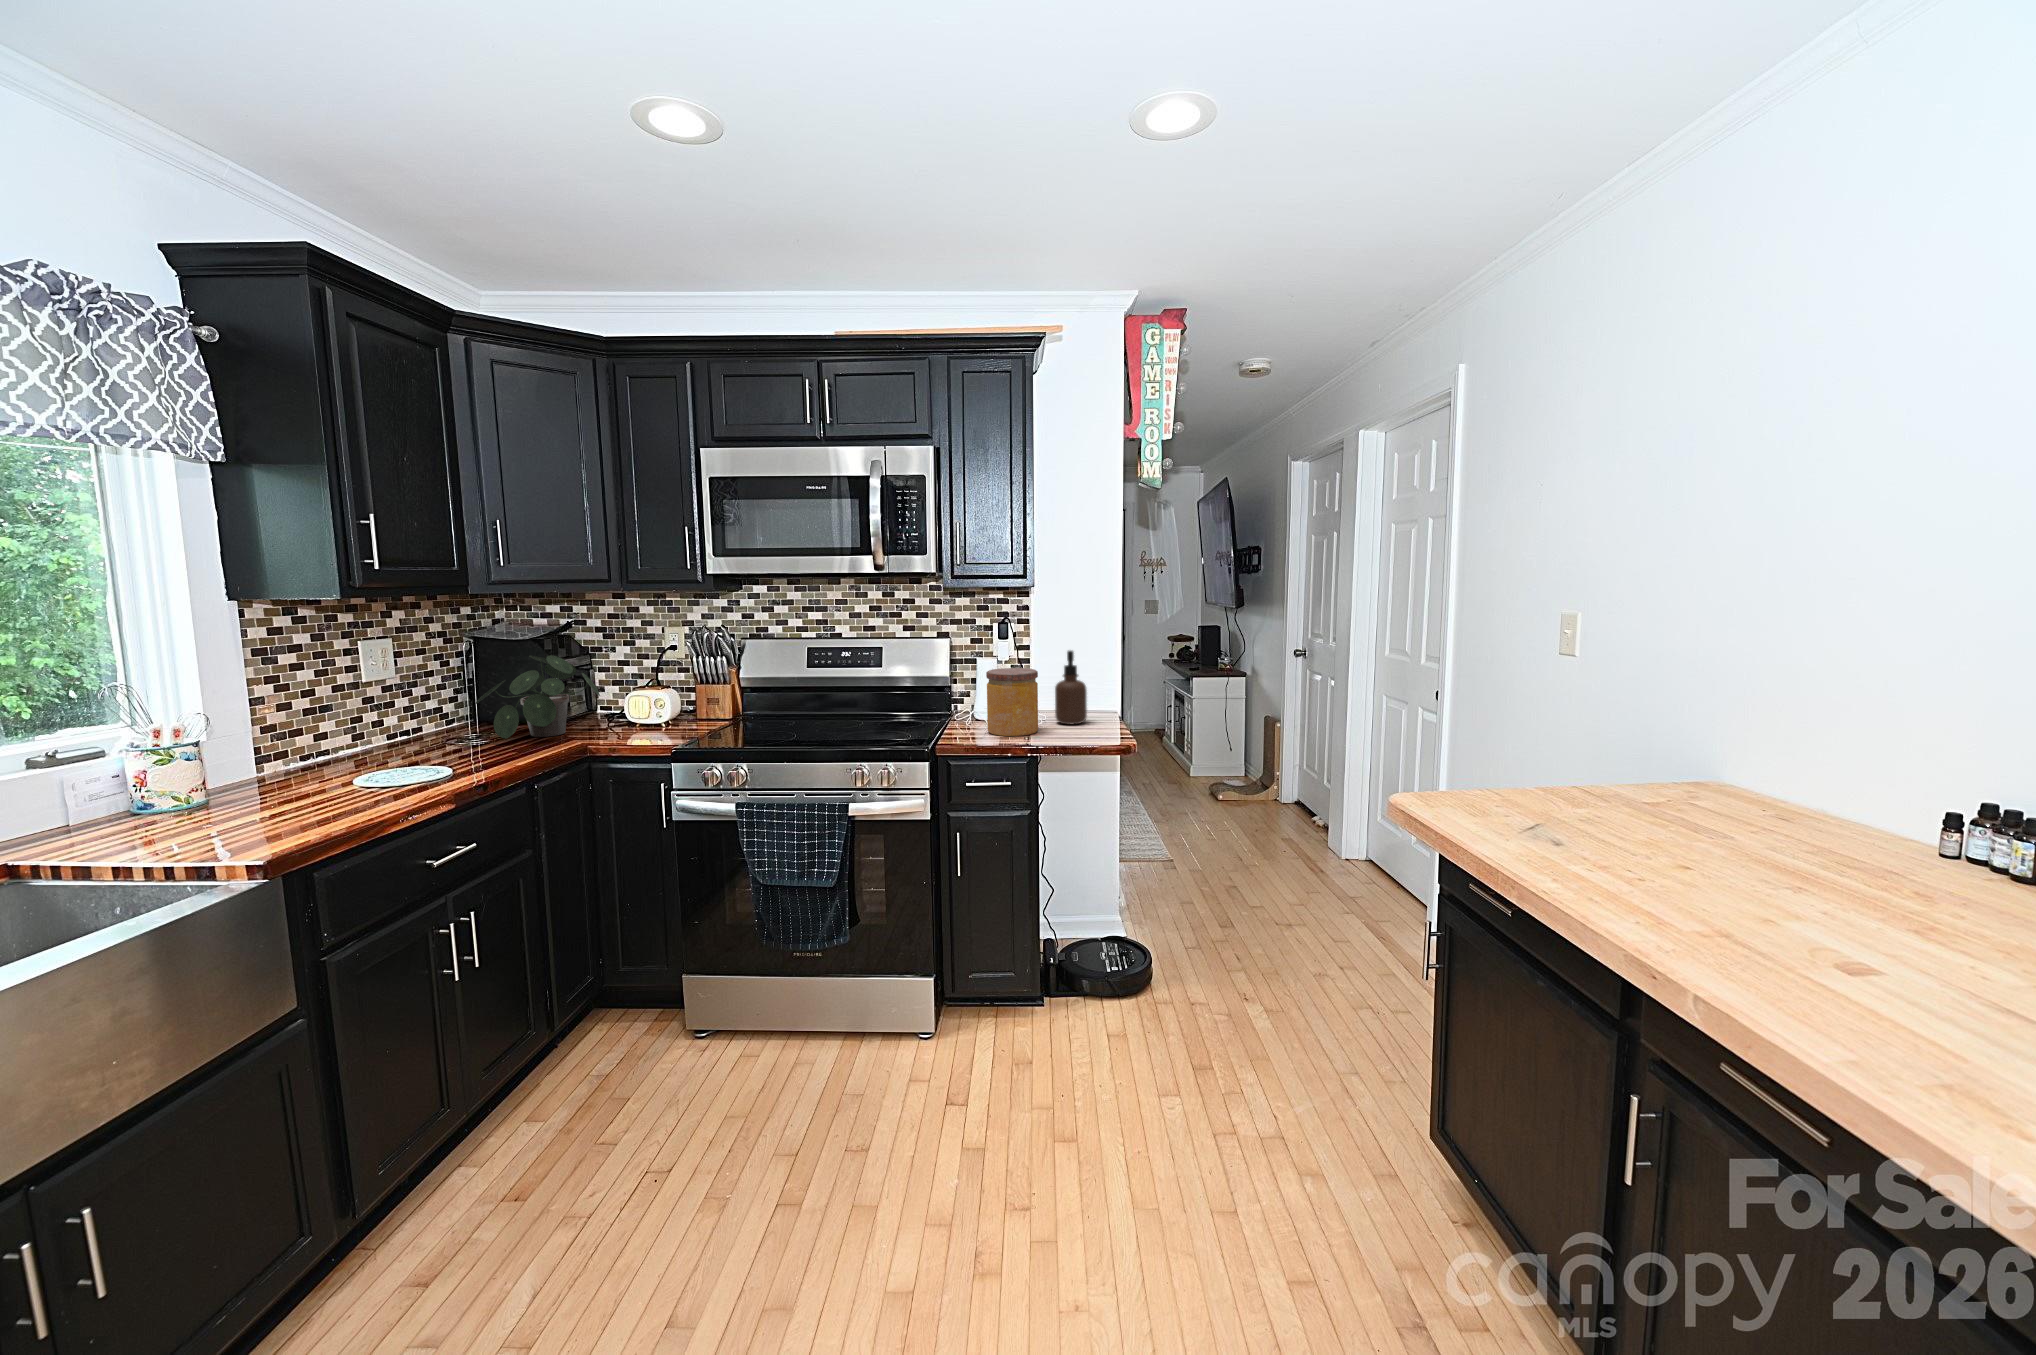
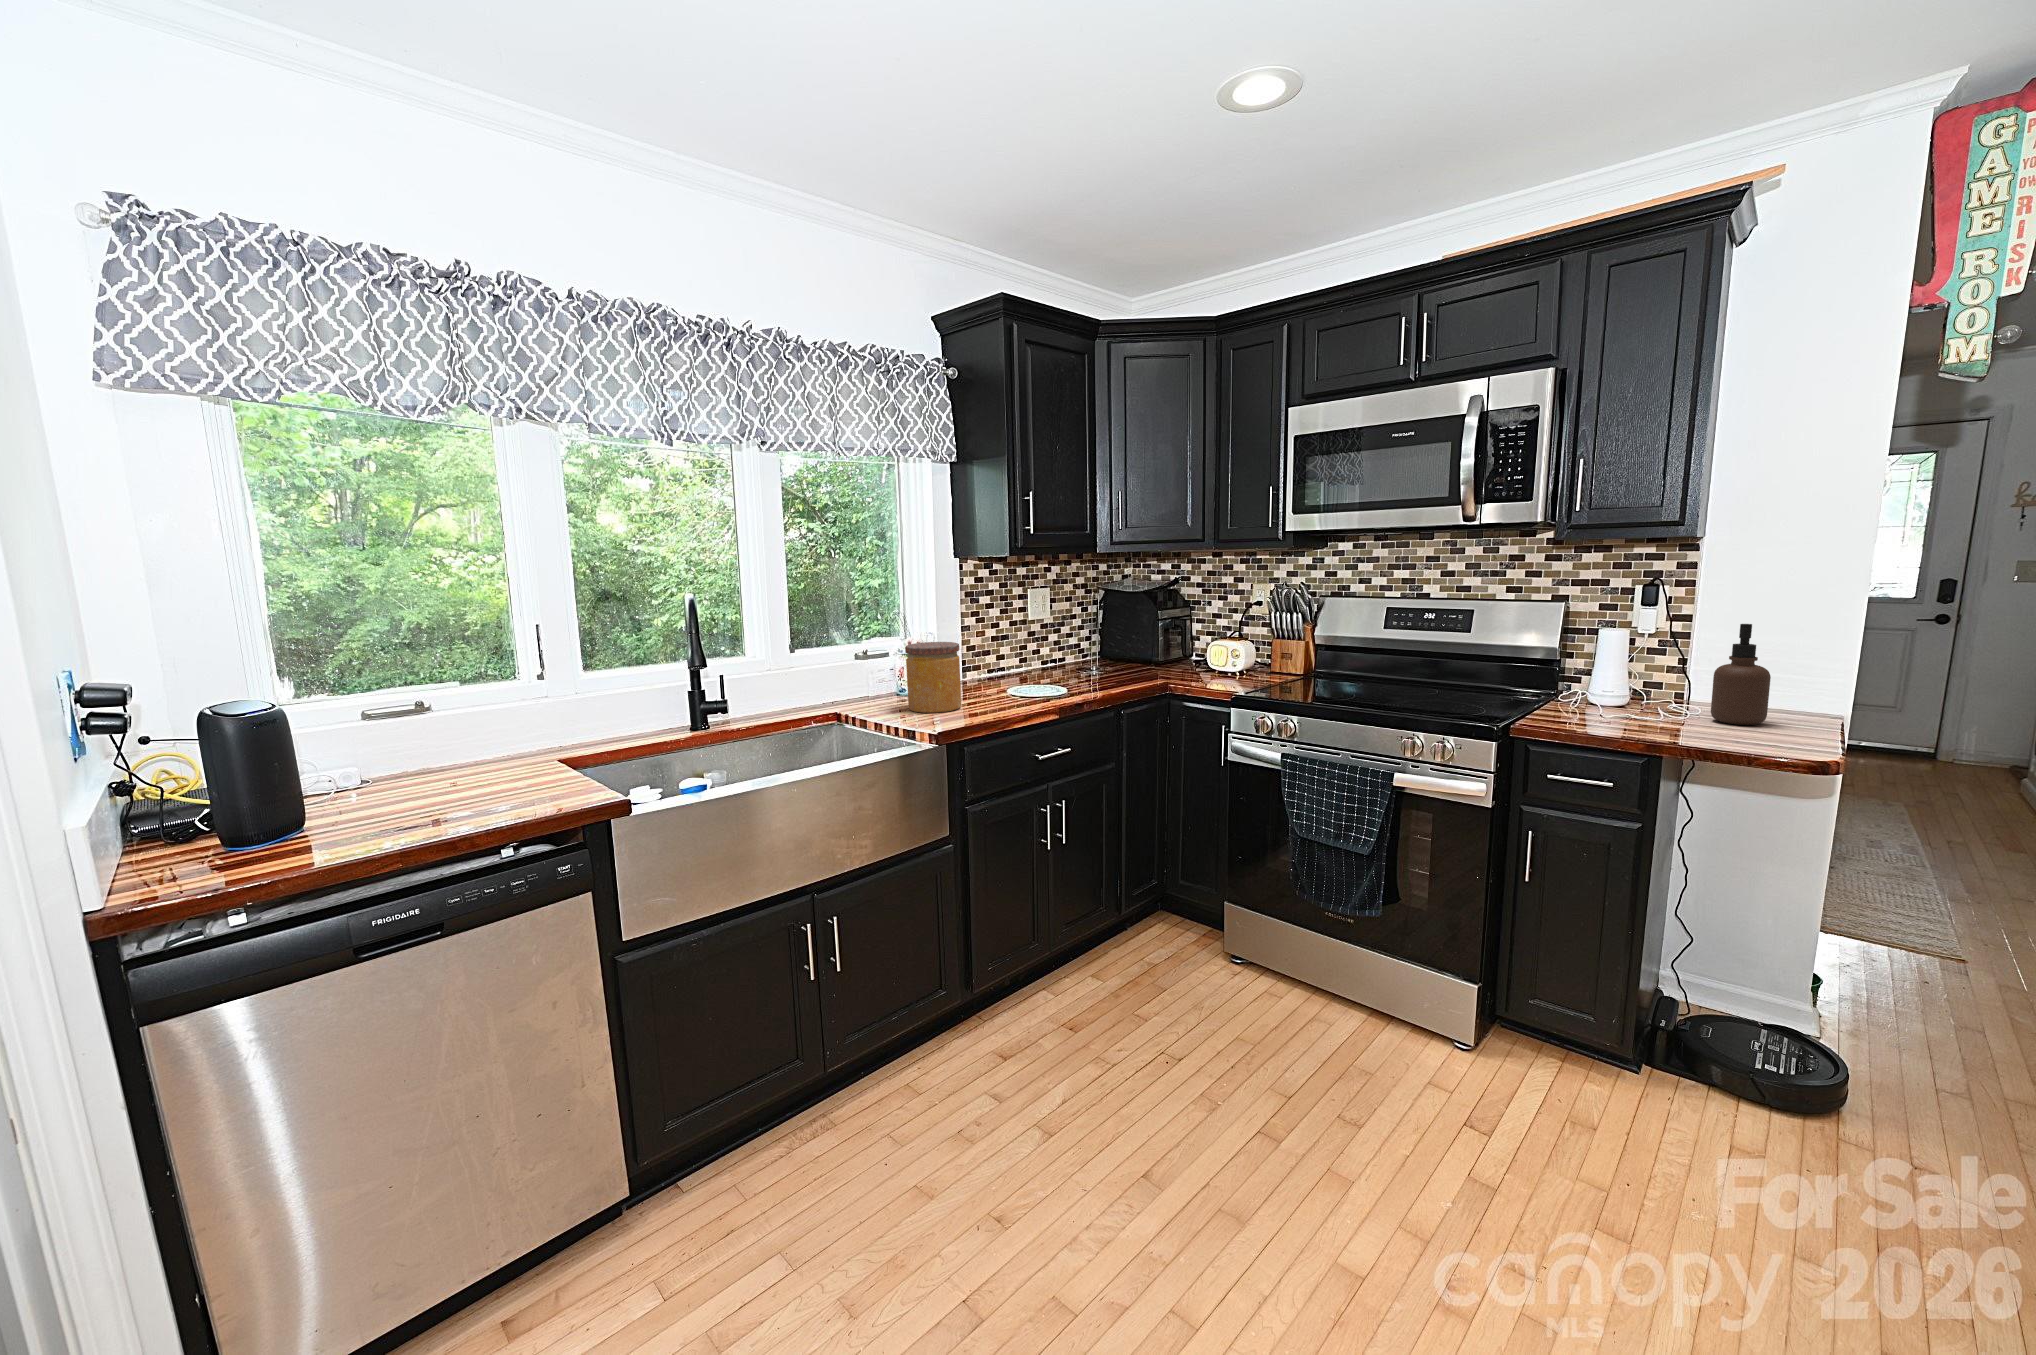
potted plant: present [476,655,600,738] -> none [1098,604,1190,674]
jar: present [986,668,1038,736] -> present [905,642,961,713]

